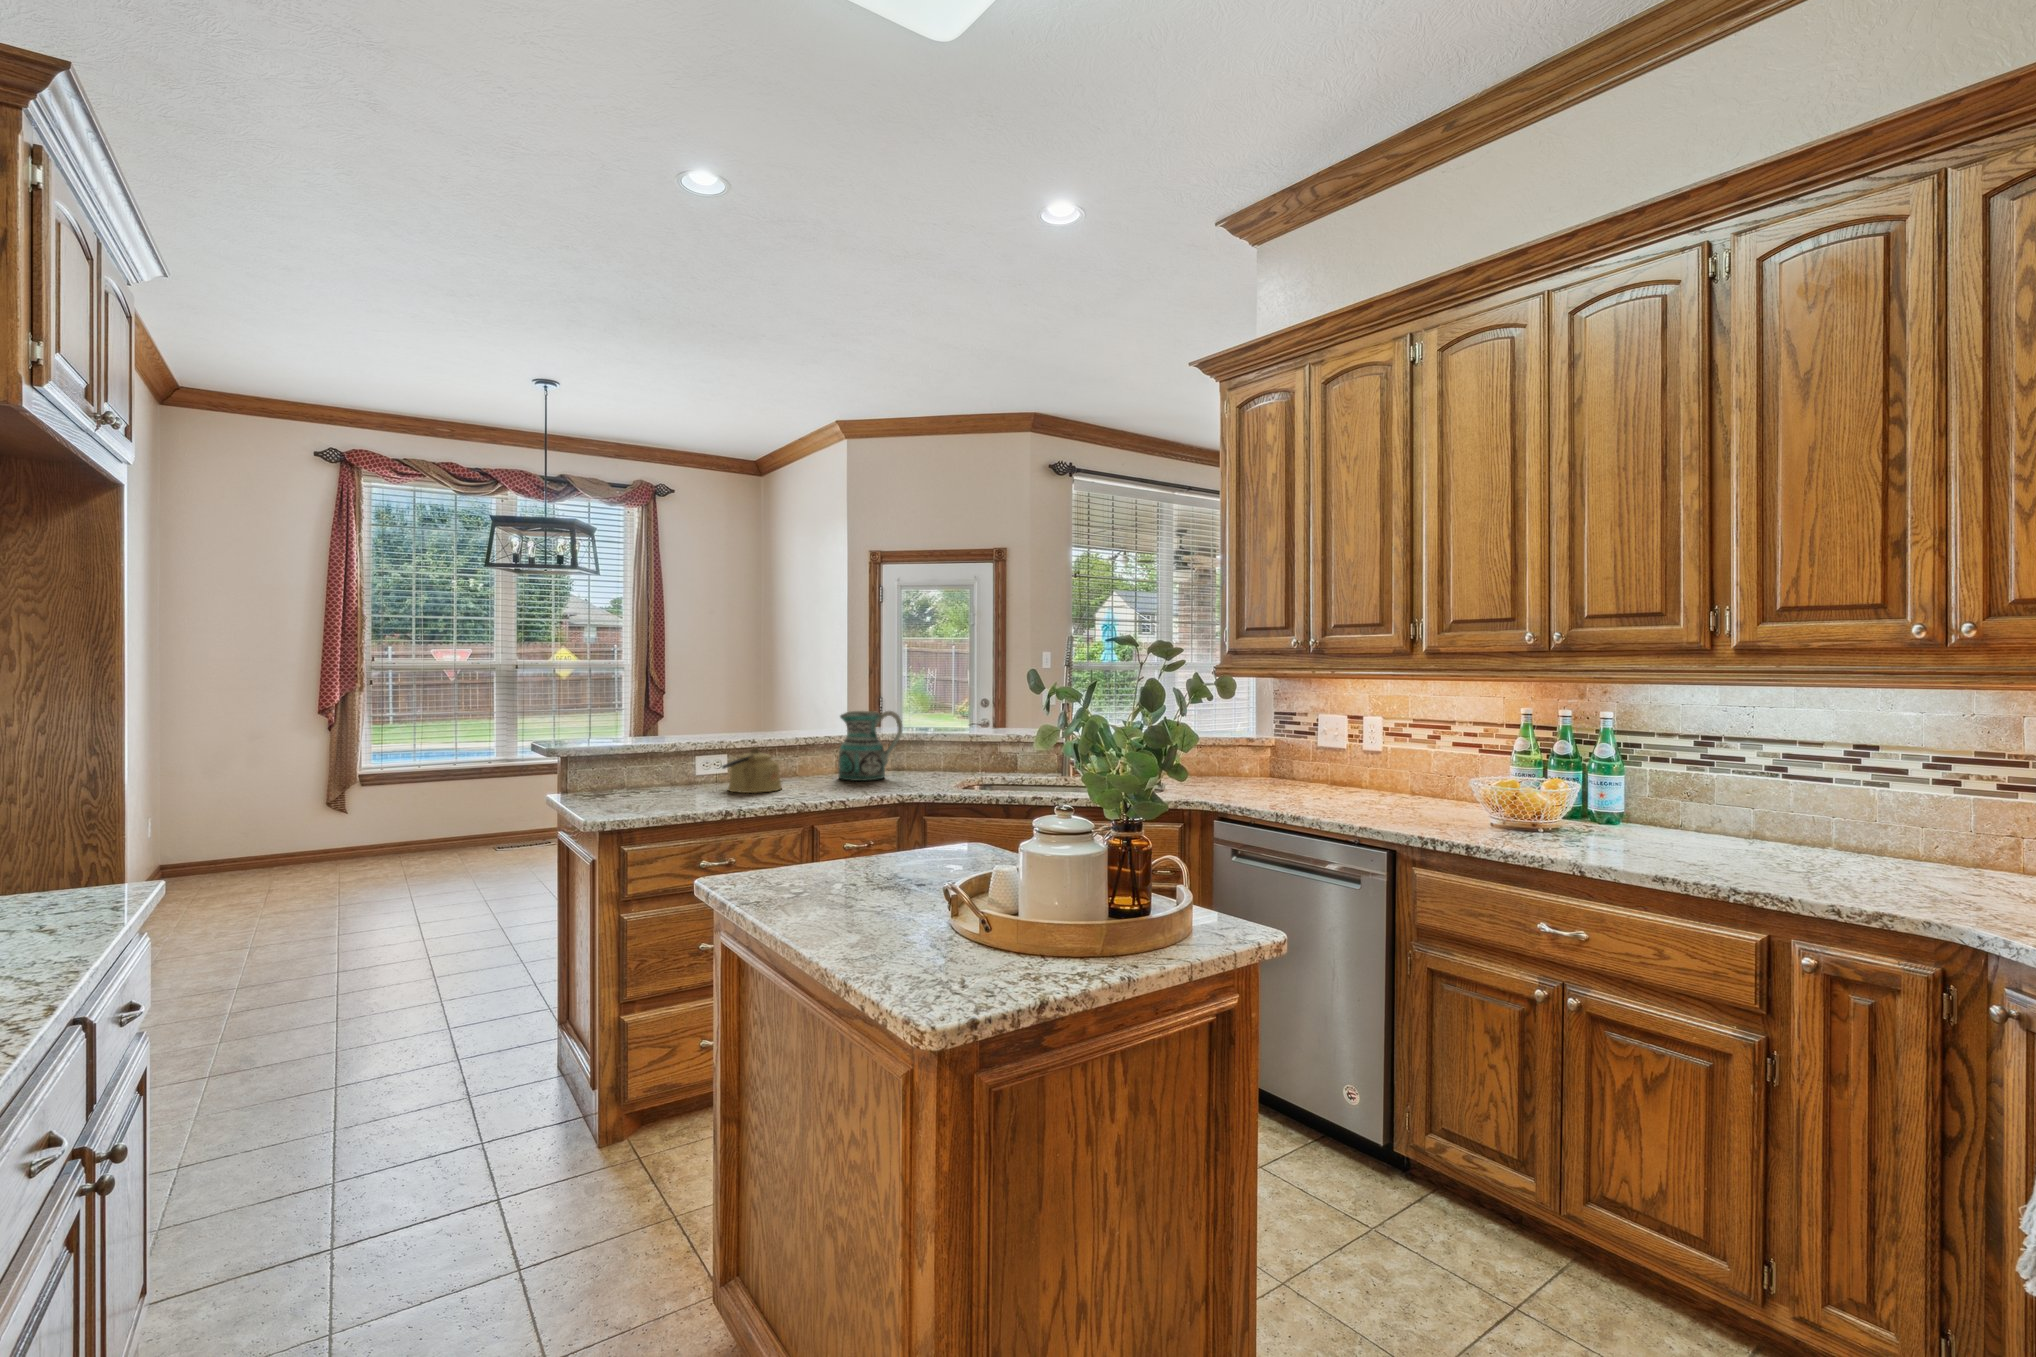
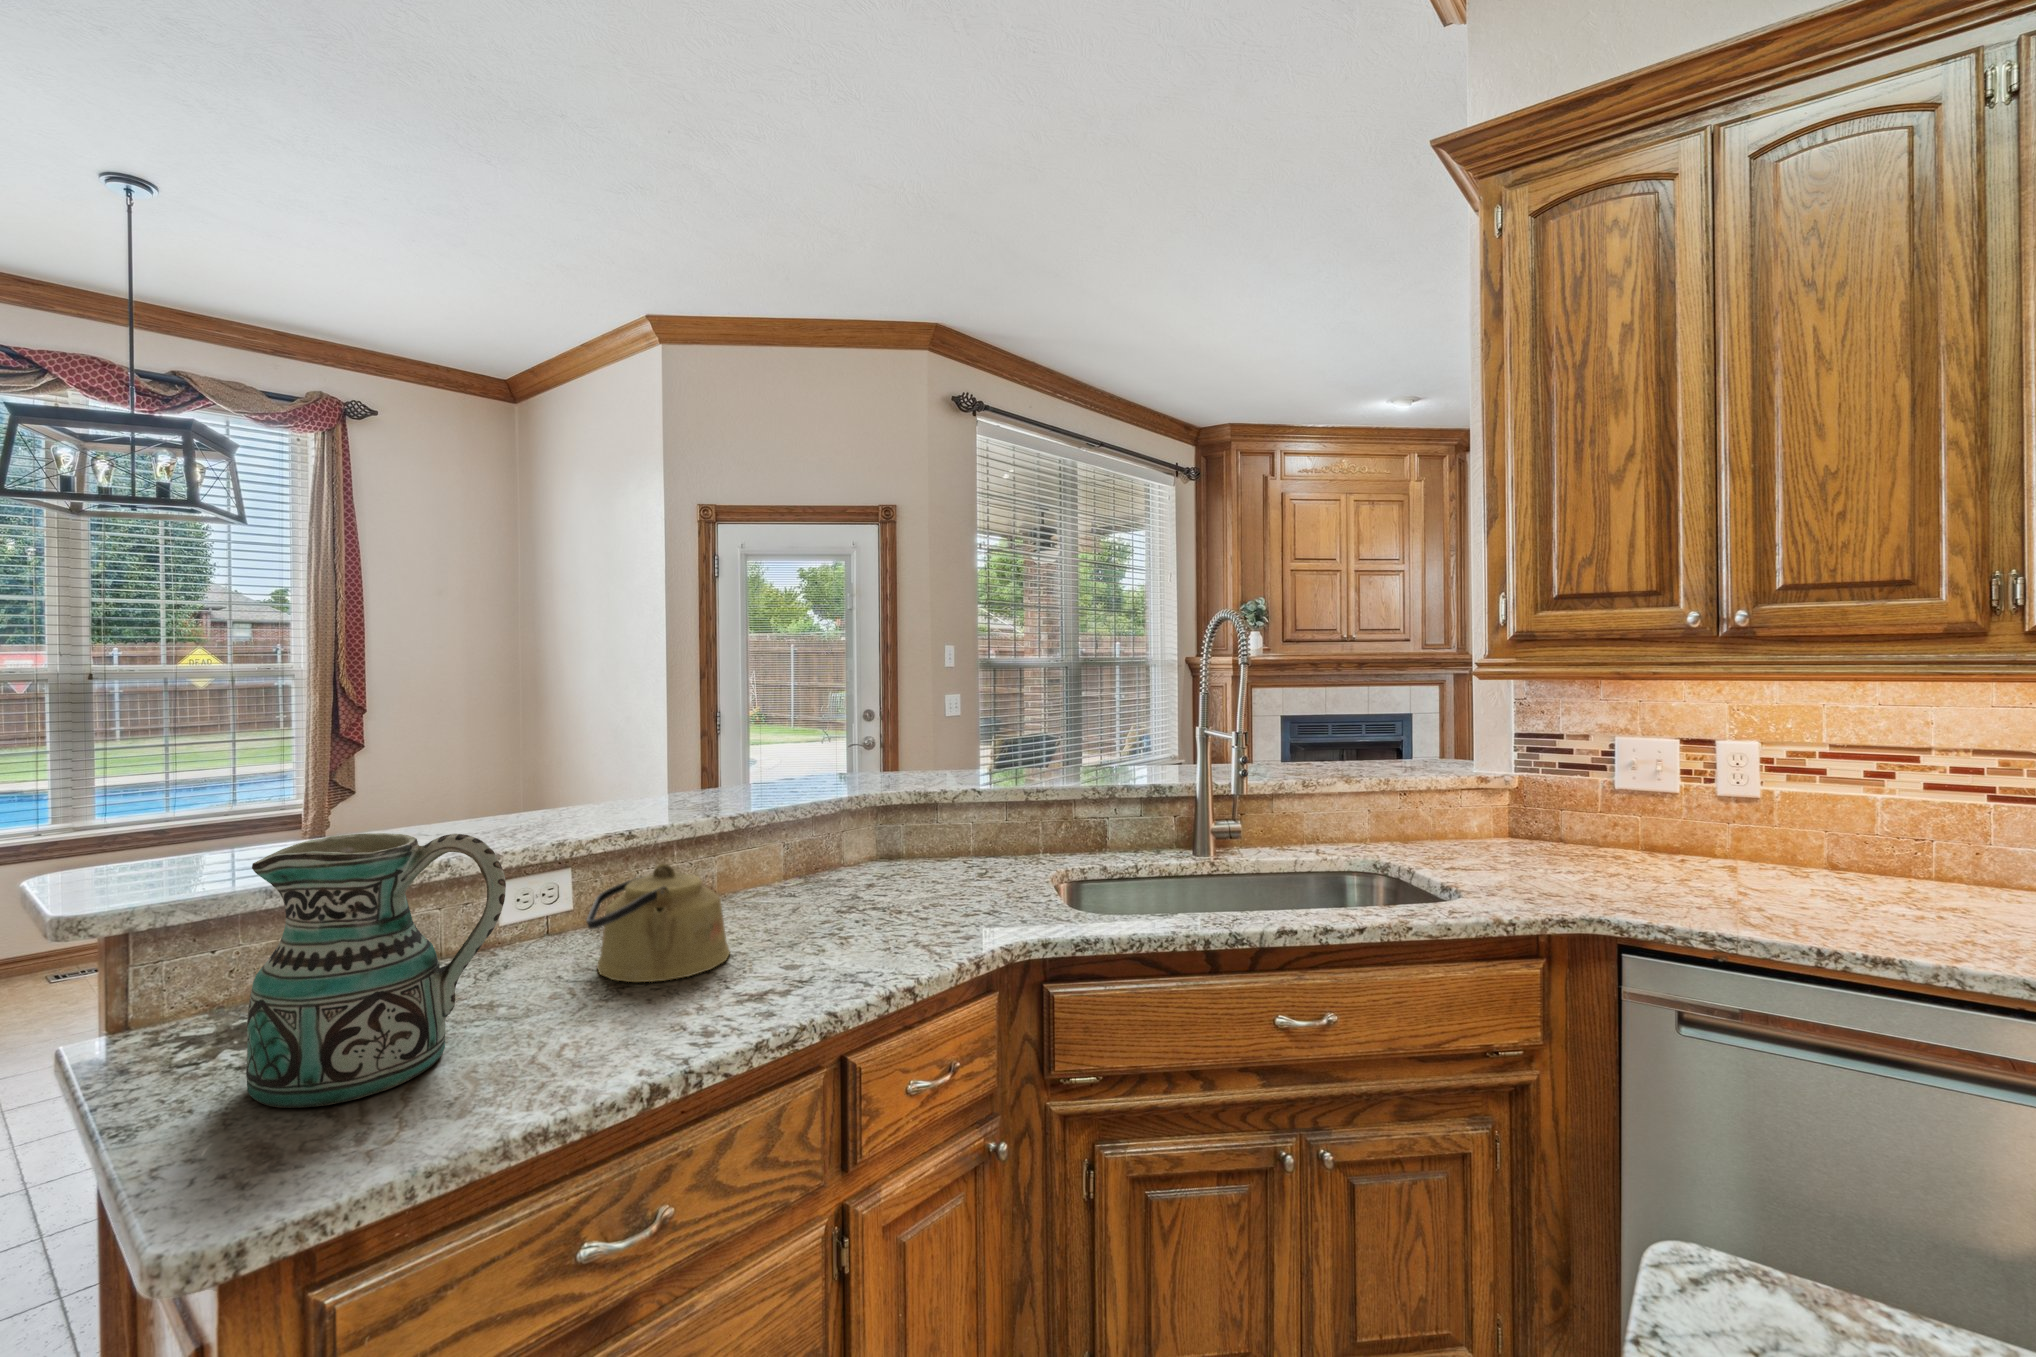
ceramic pitcher: present [838,711,902,781] -> present [246,833,506,1108]

